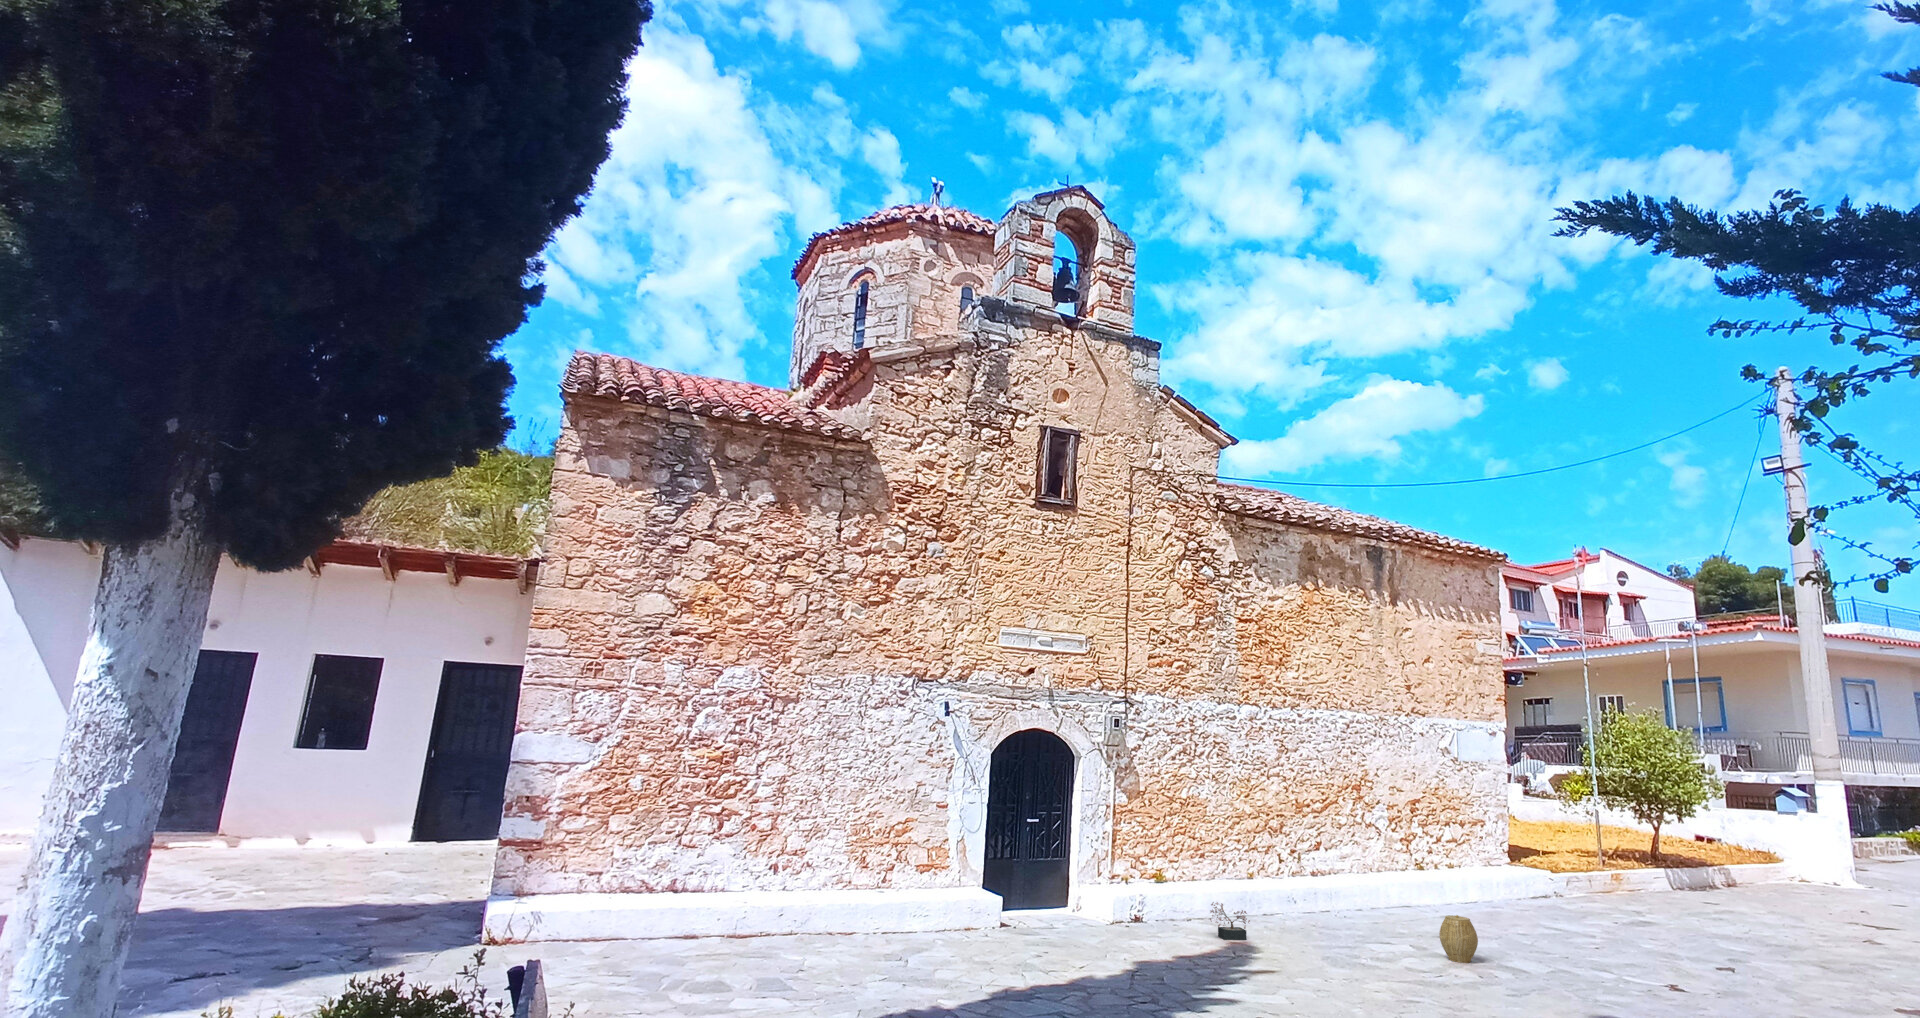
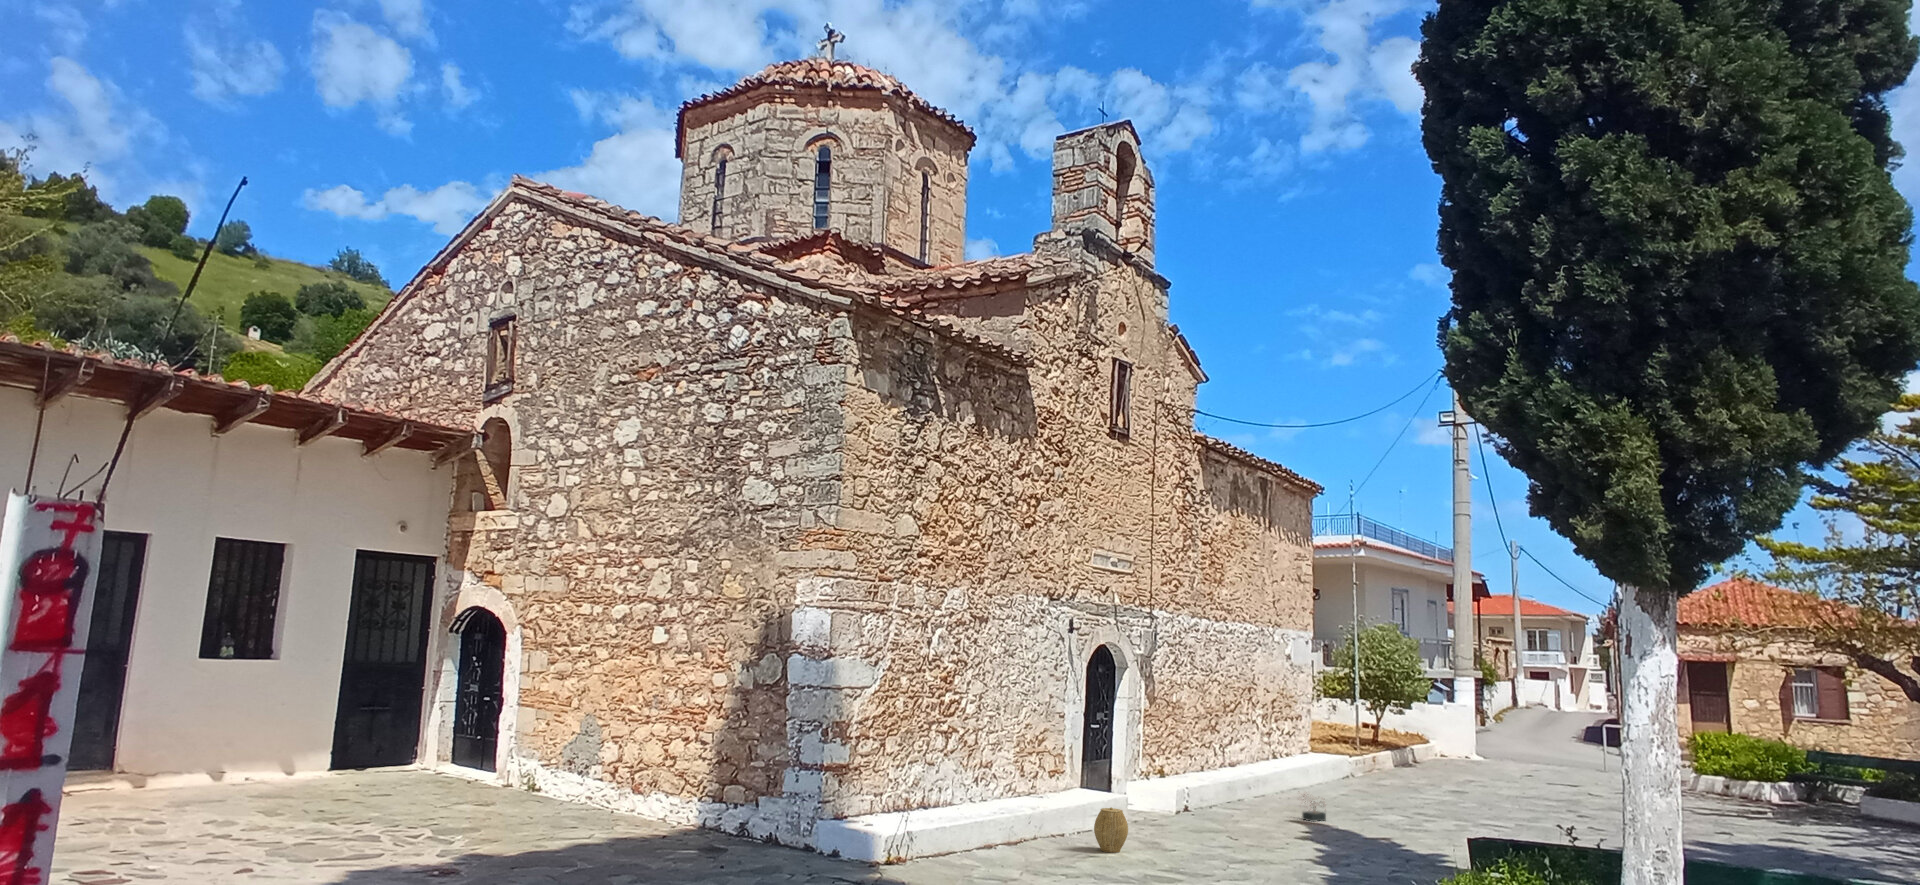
woven basket: present [1439,915,1478,963] -> present [1094,807,1128,853]

